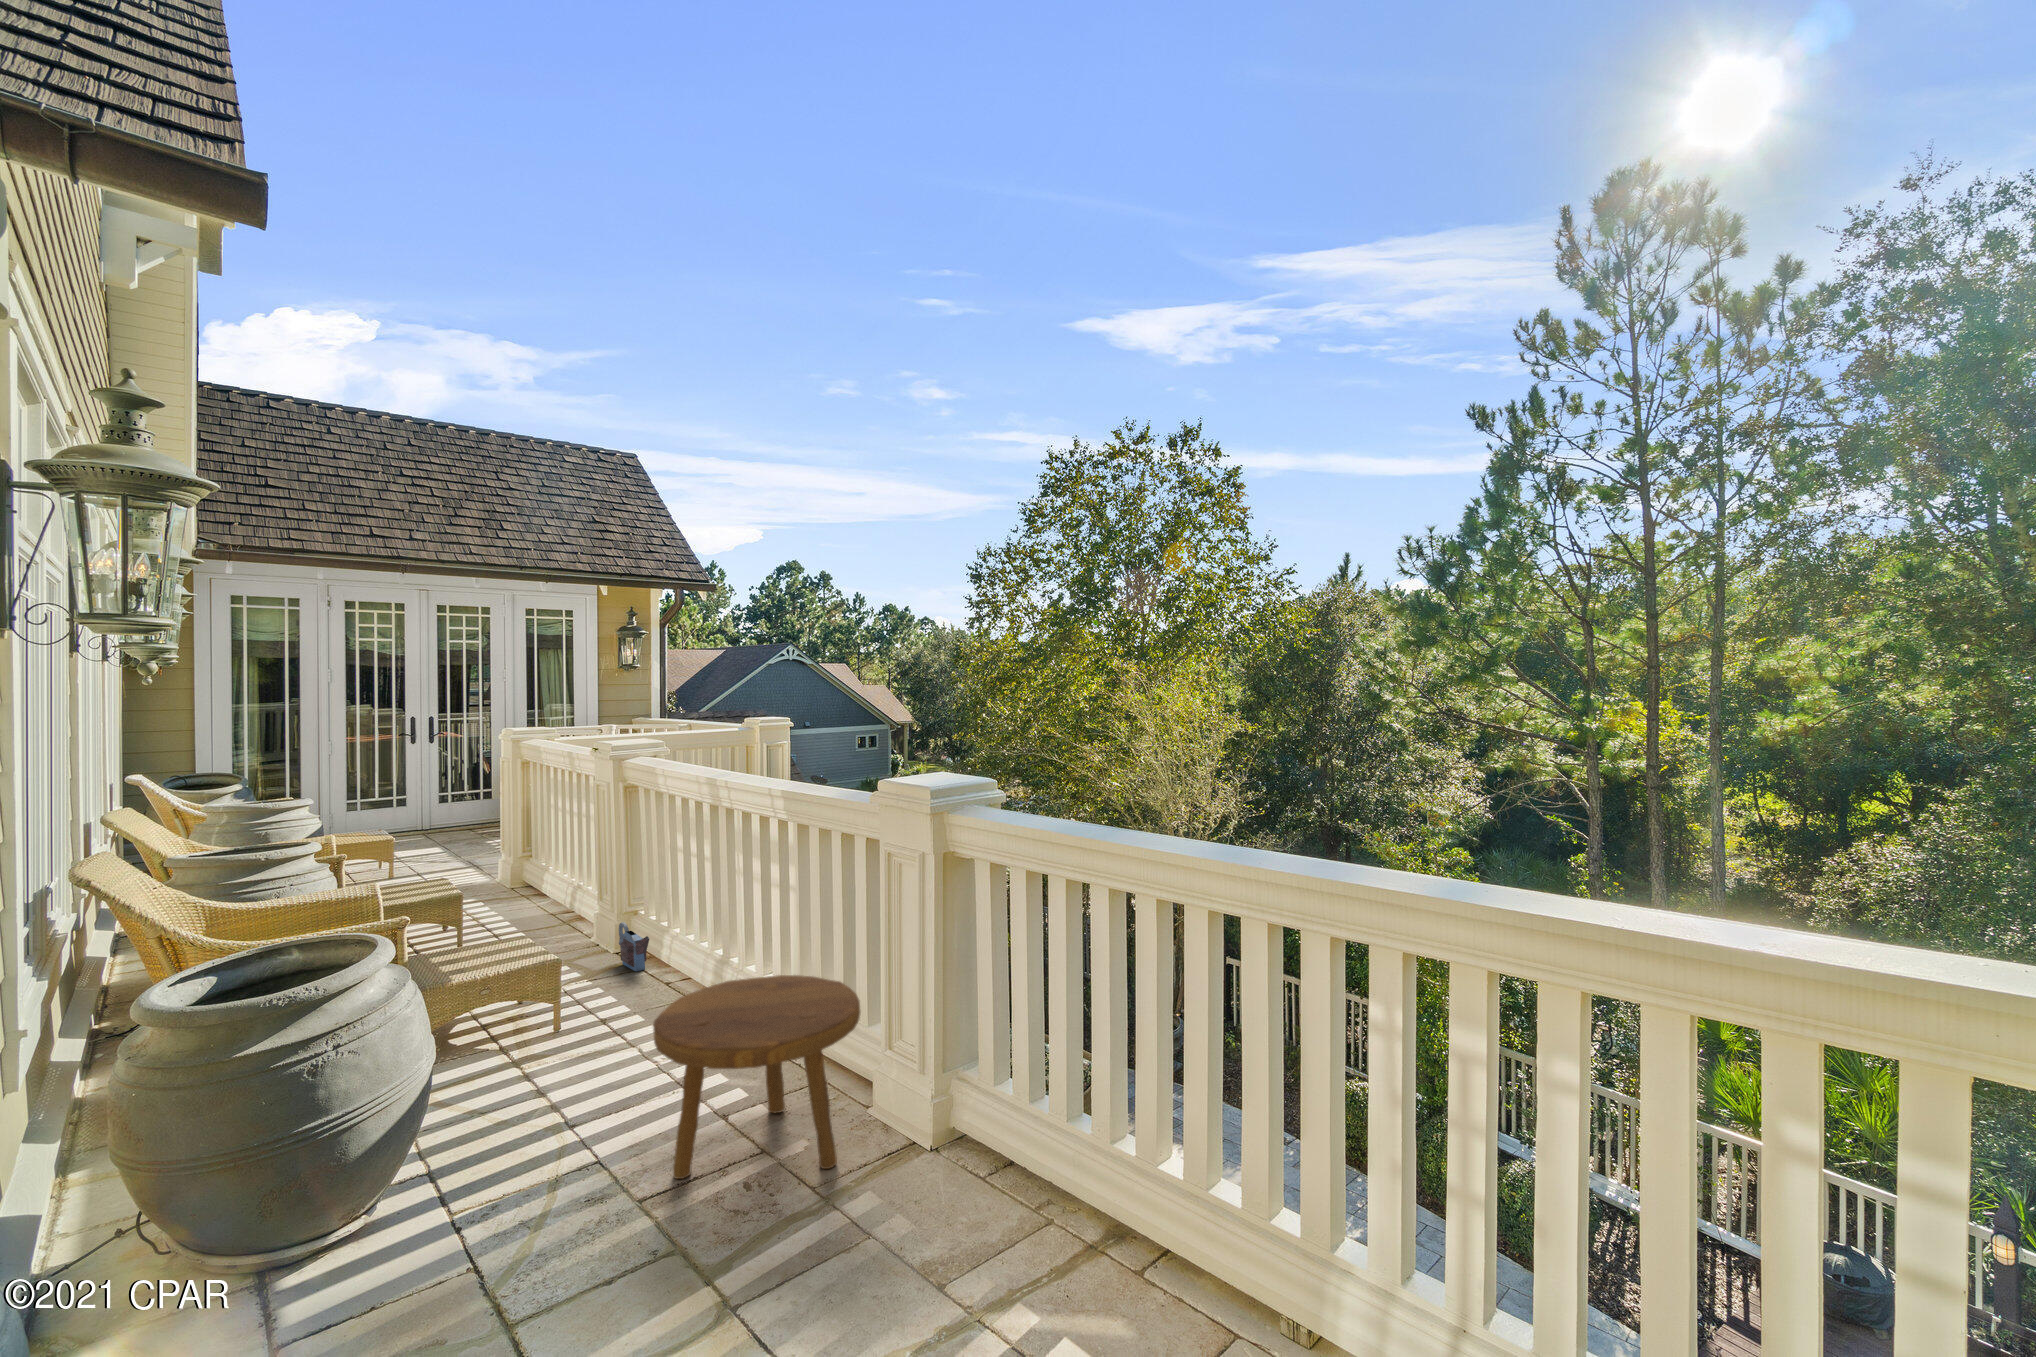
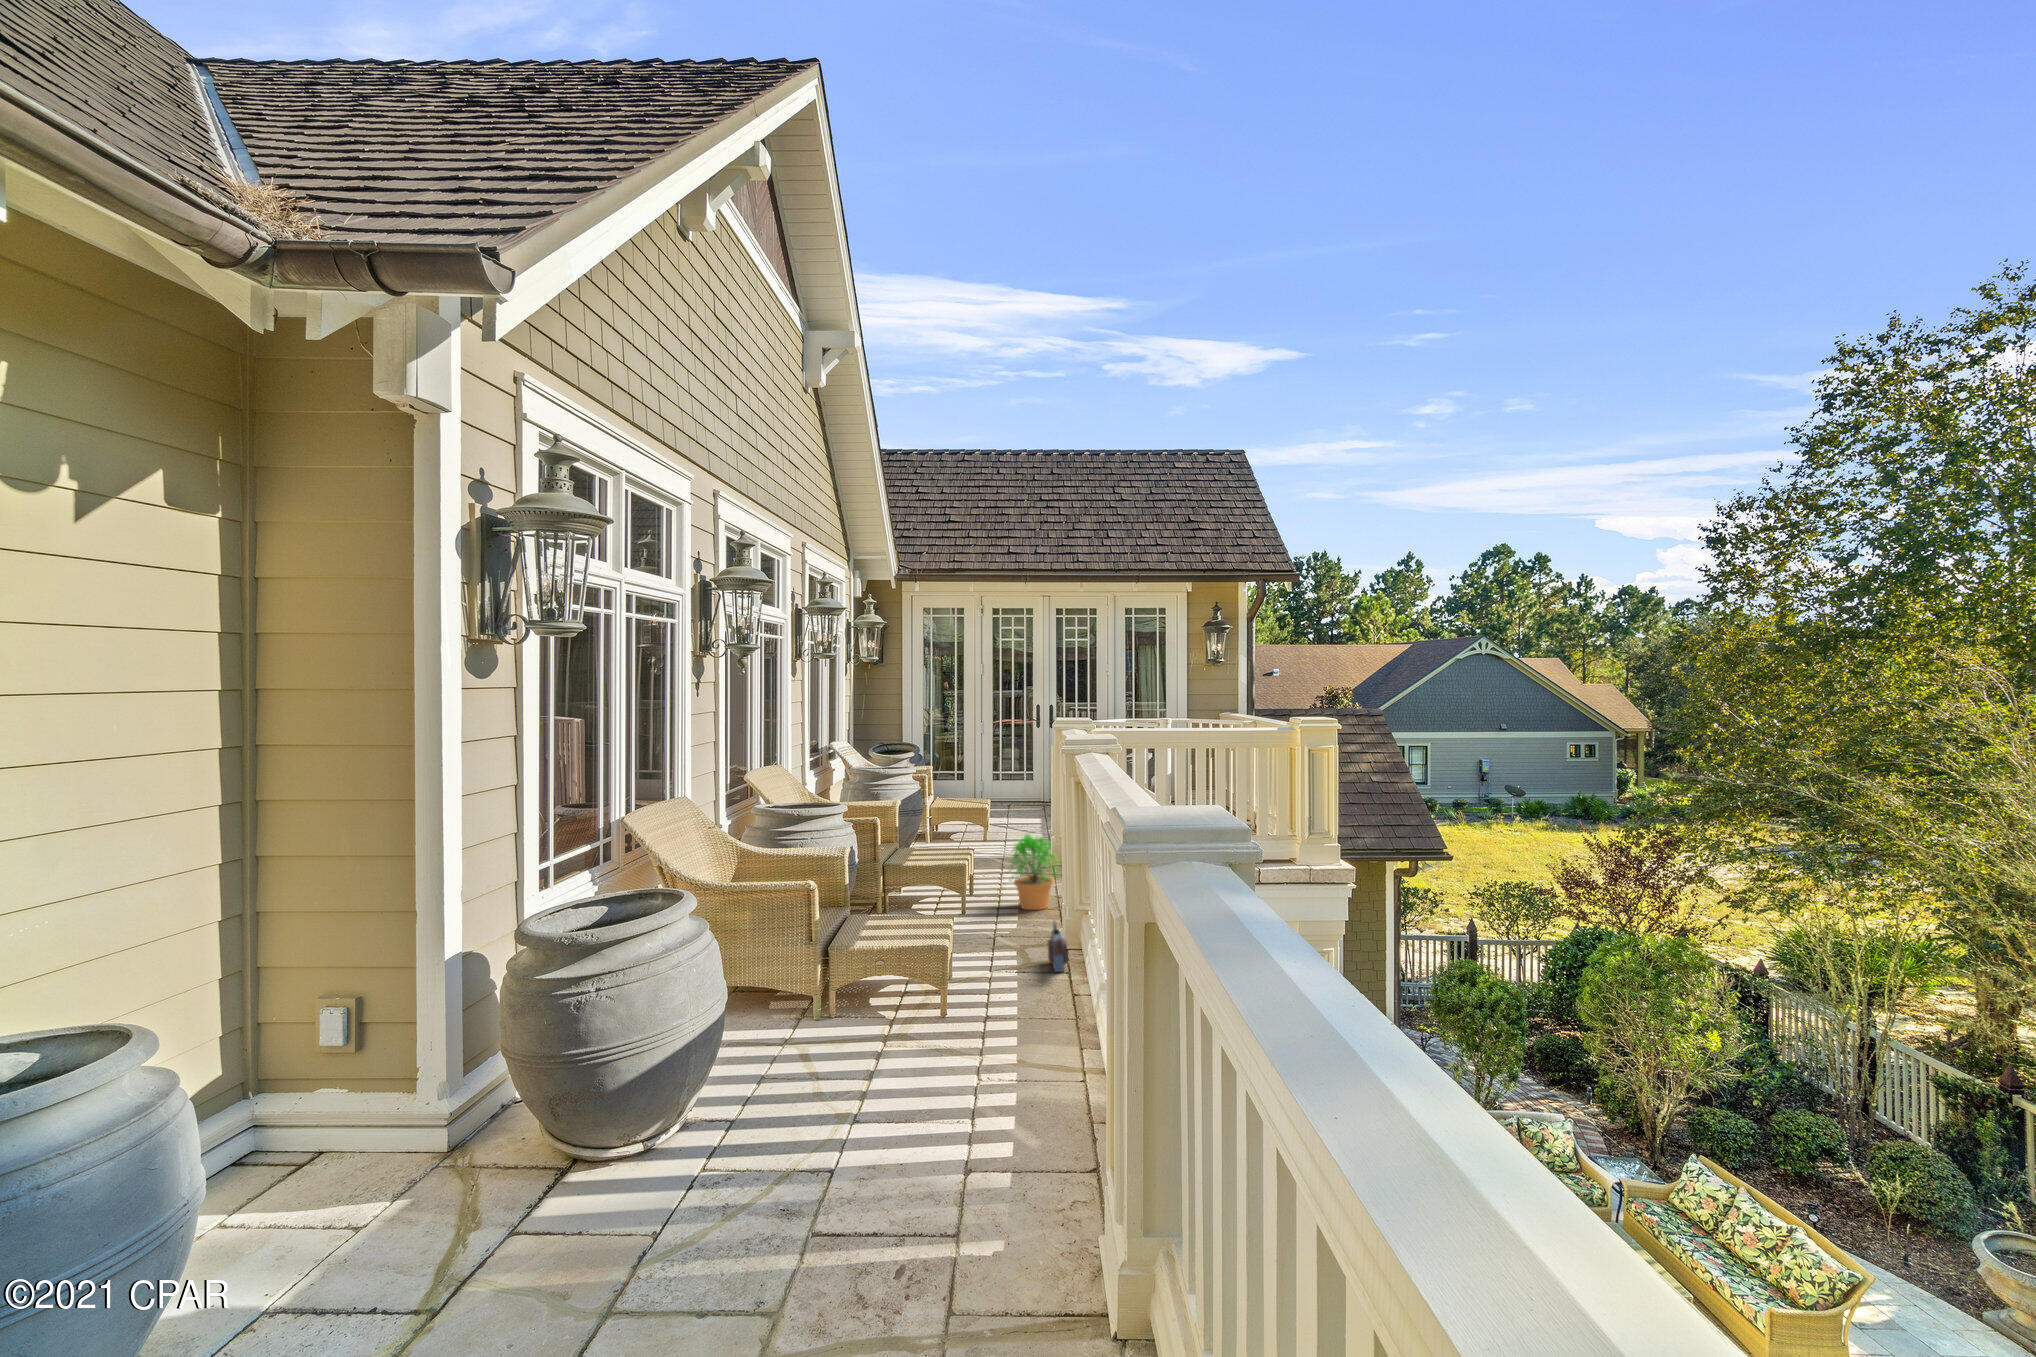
potted plant: none [507,846,575,927] -> present [1010,834,1058,910]
footstool: present [653,975,860,1179] -> none [840,1006,1066,1261]

